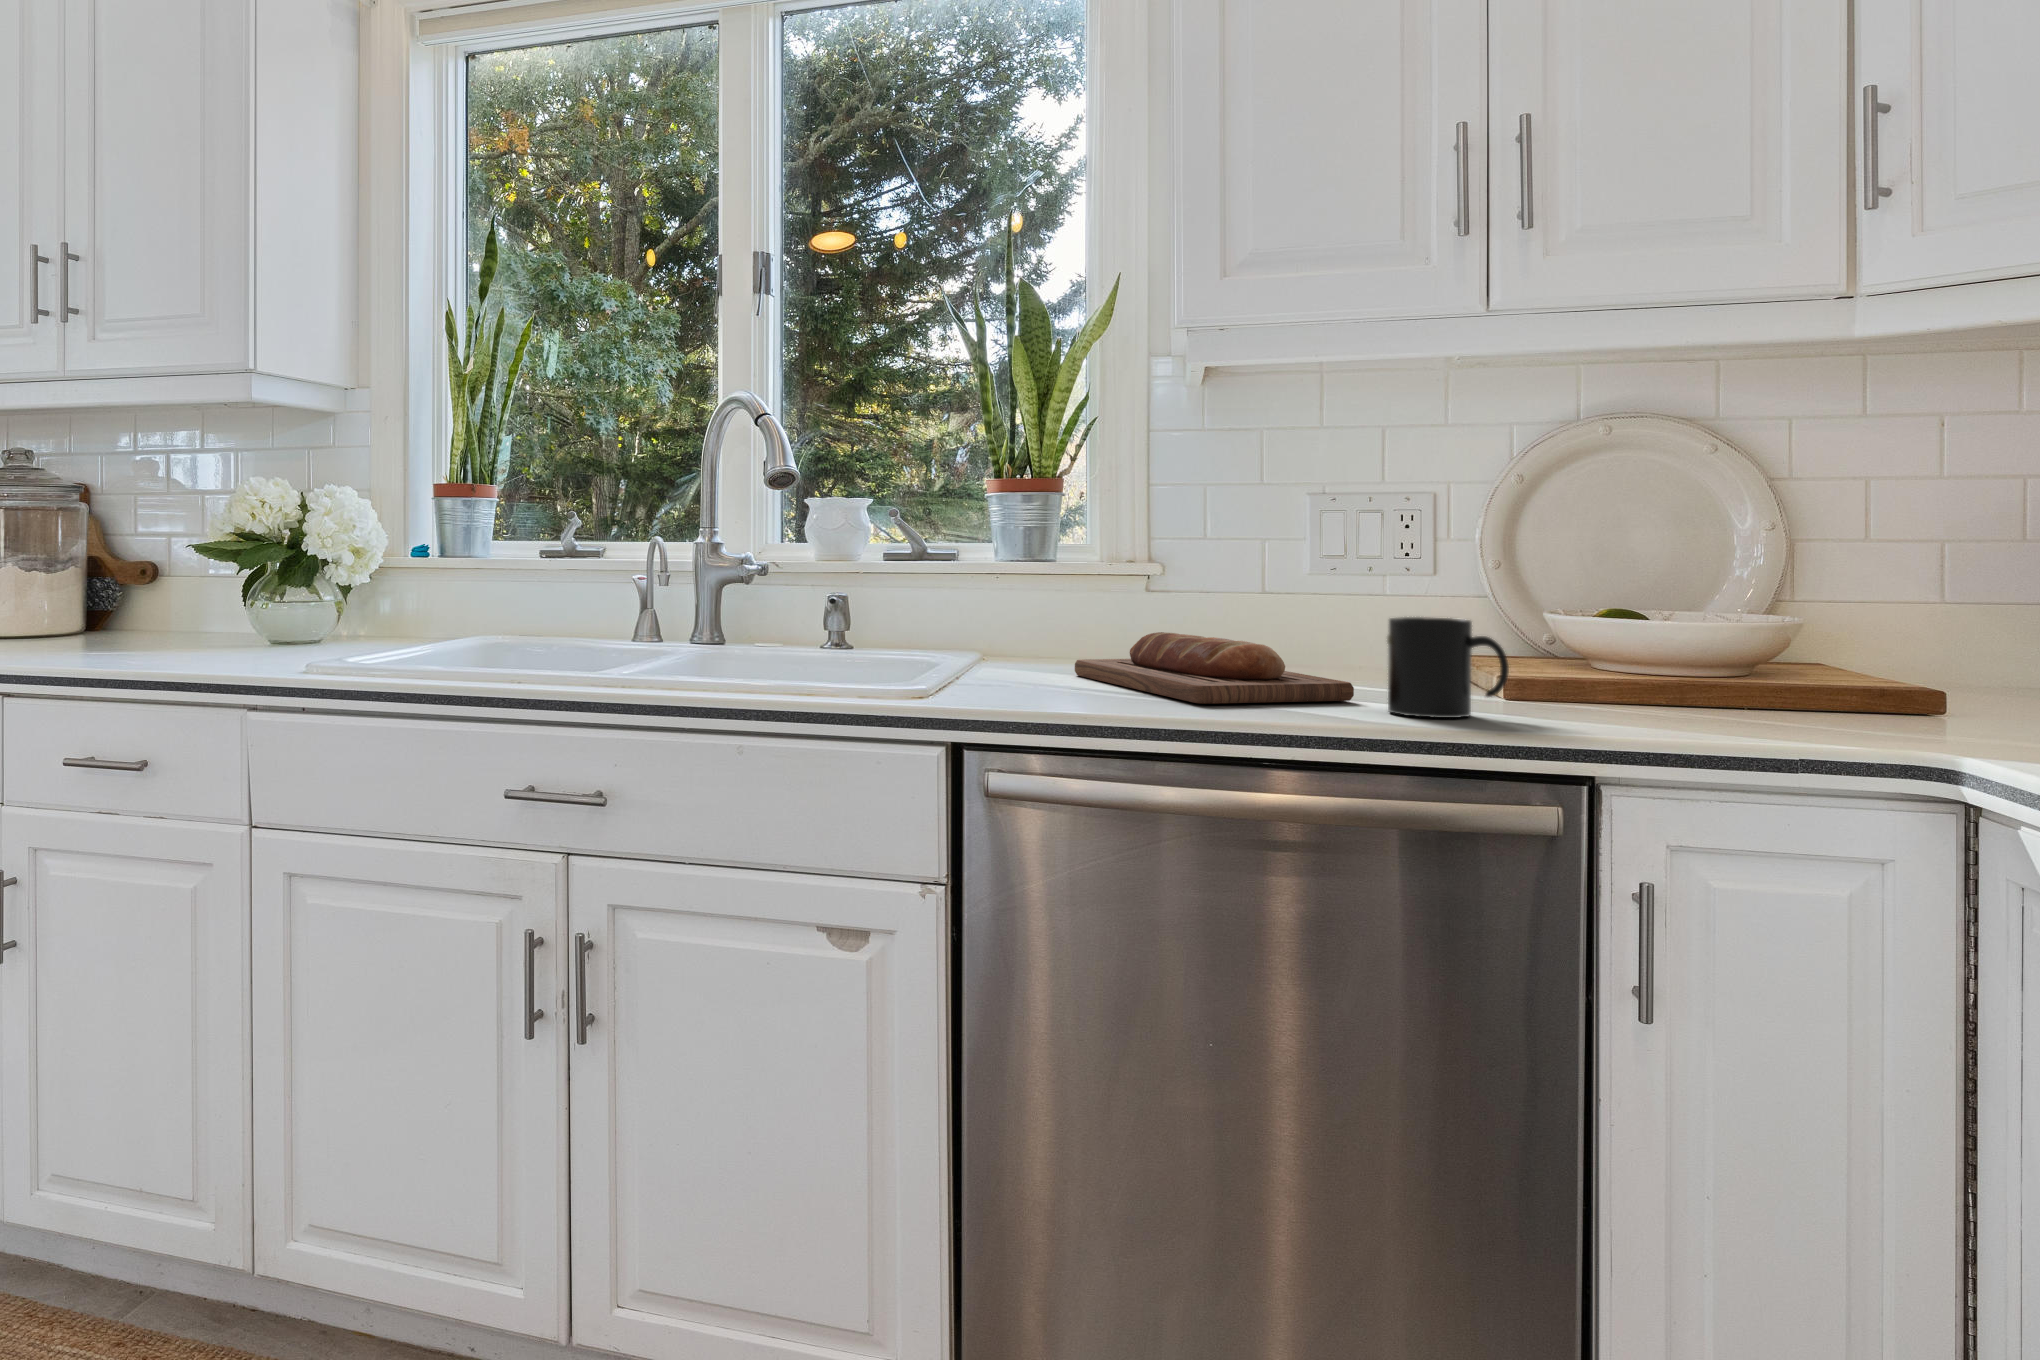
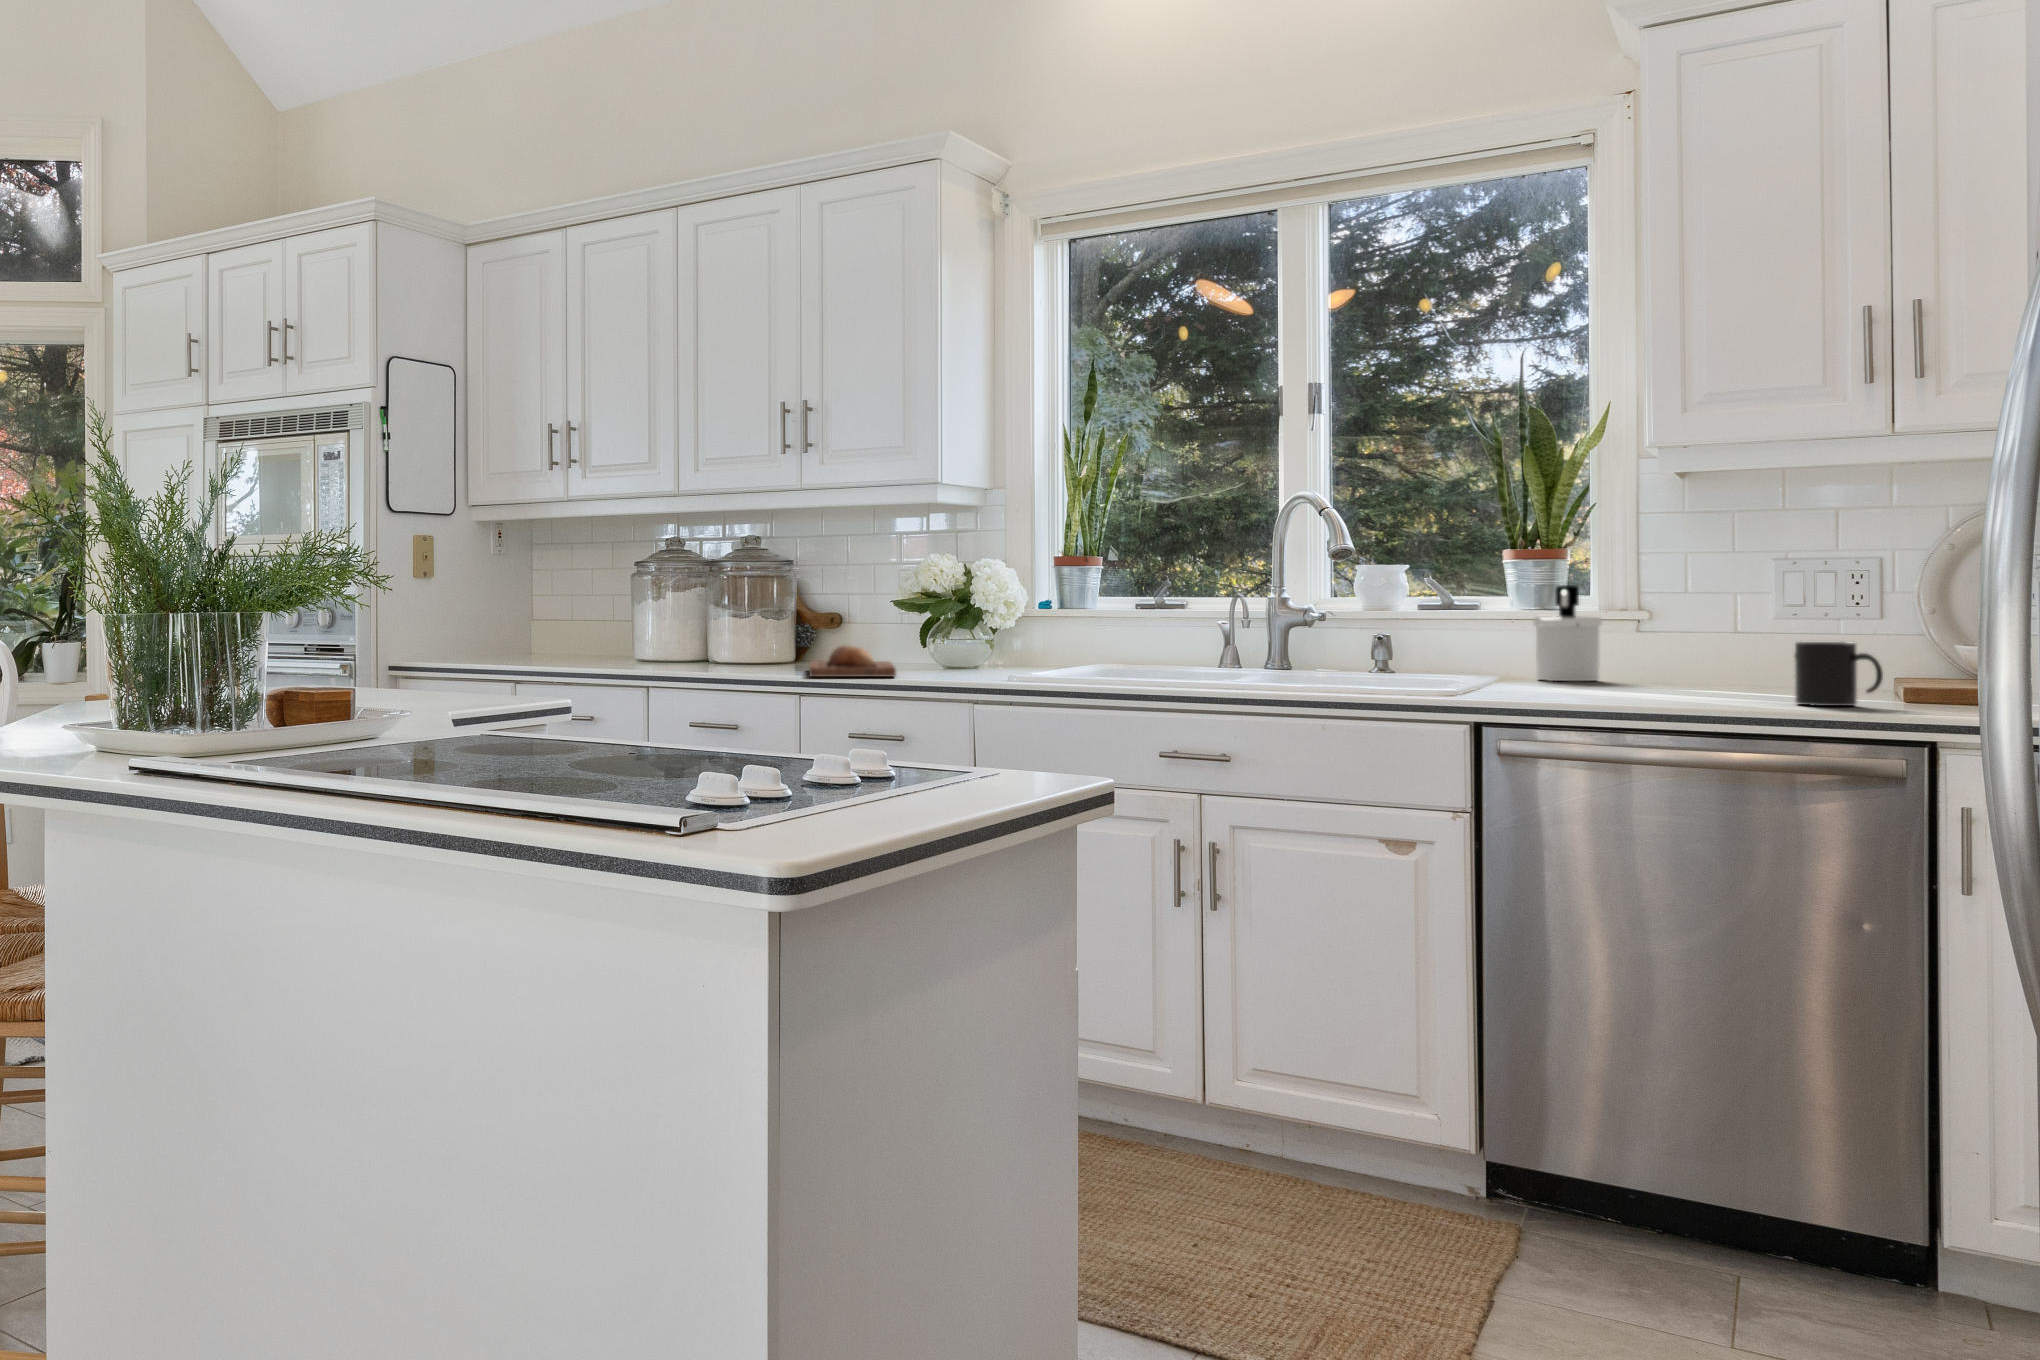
soap dispenser: none [1025,528,1108,661] -> present [1534,585,1602,681]
bread loaf: present [1075,632,1354,704] -> present [809,646,896,677]

